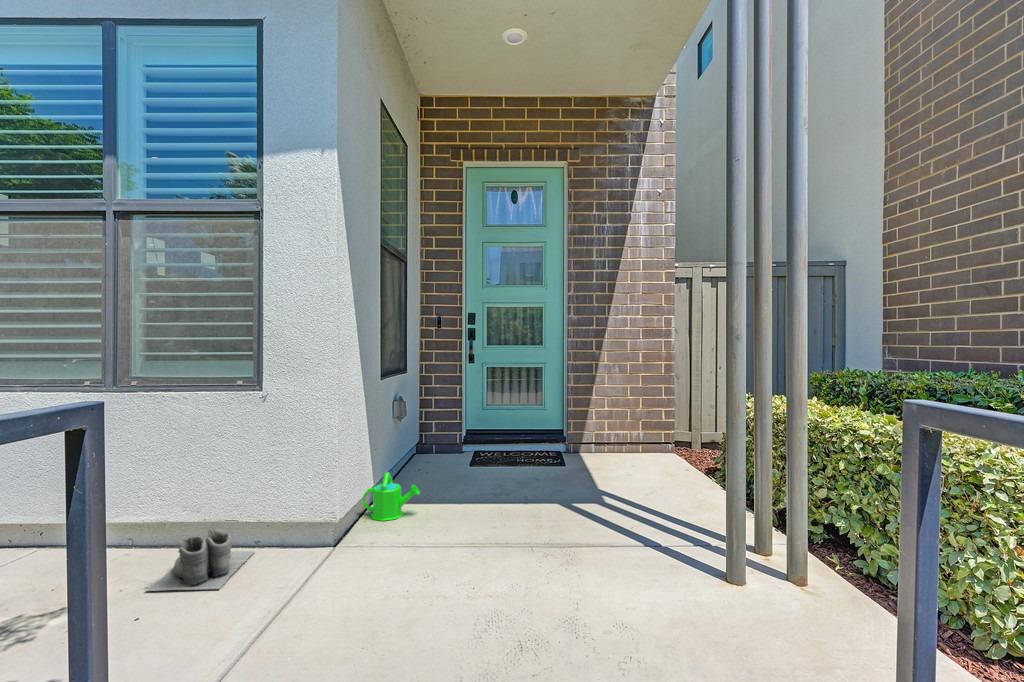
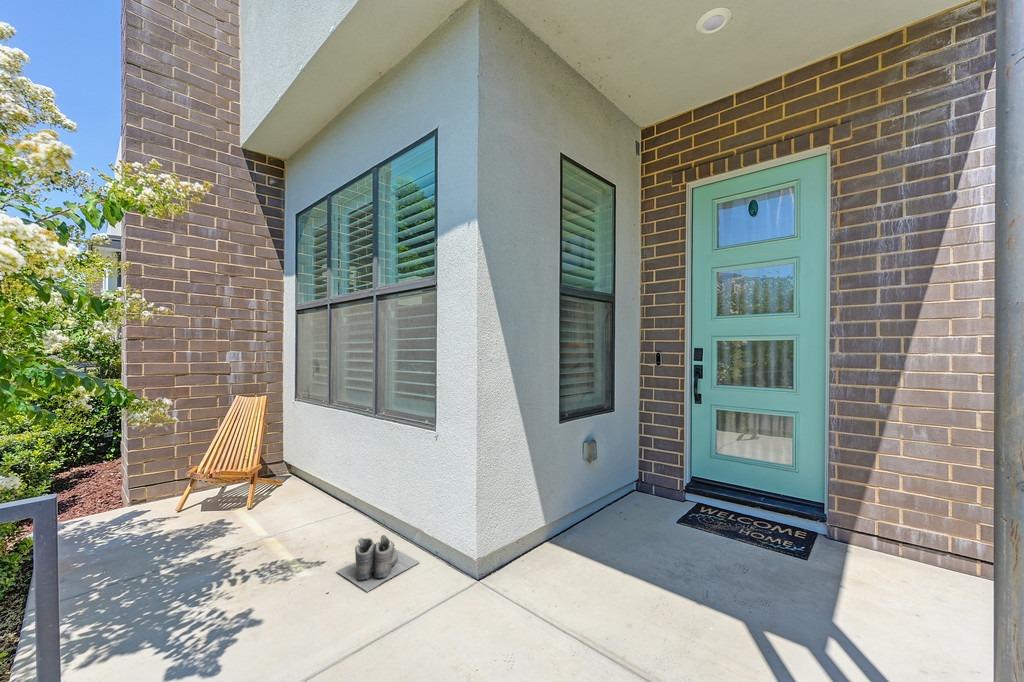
watering can: present [363,472,420,521] -> none [522,518,573,571]

